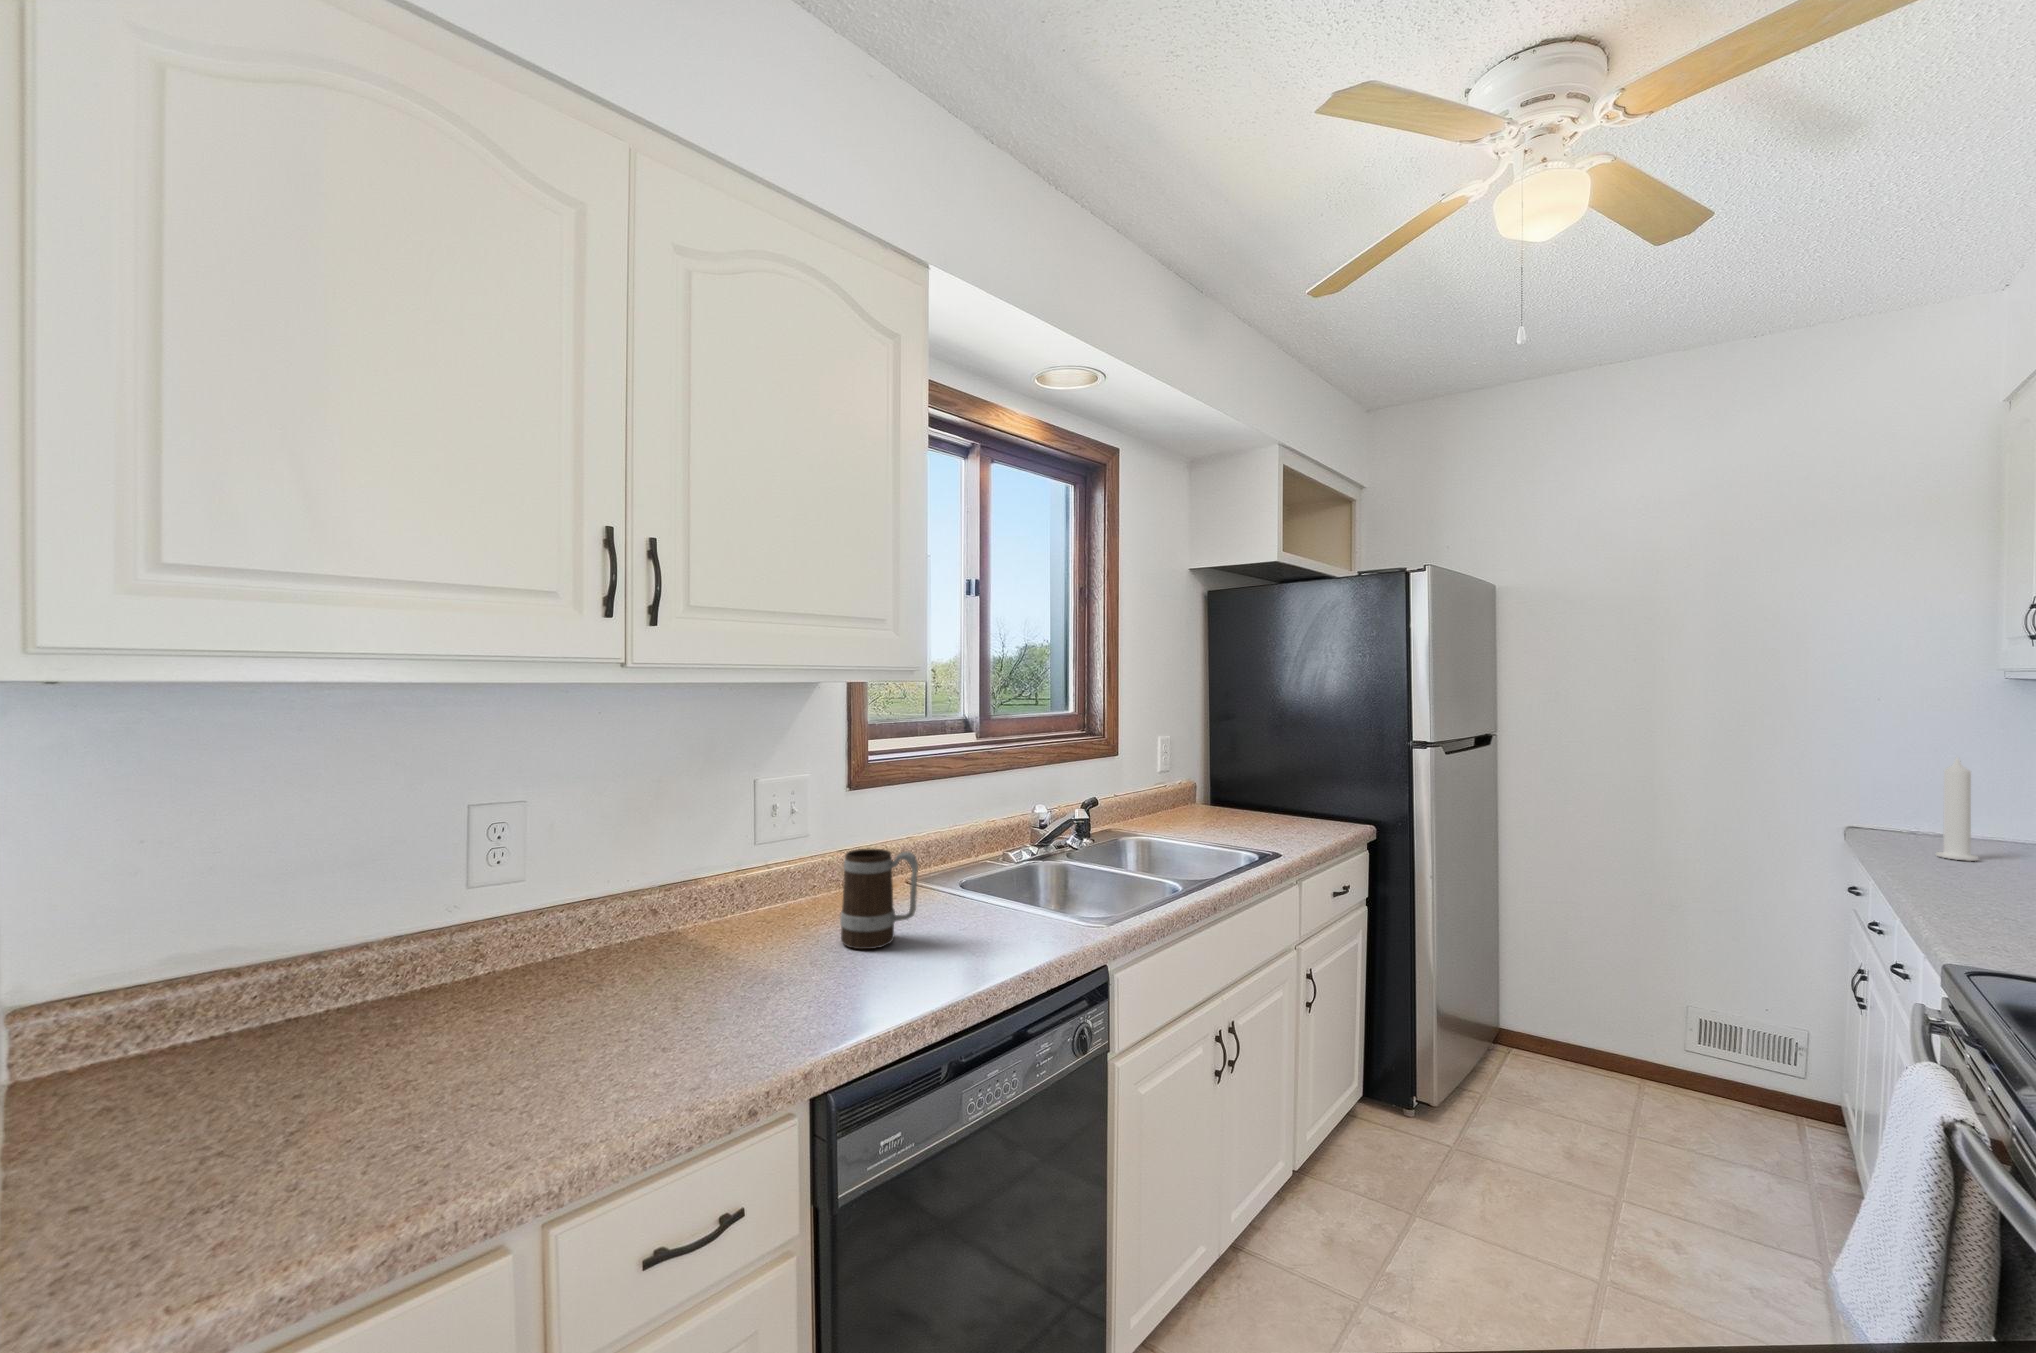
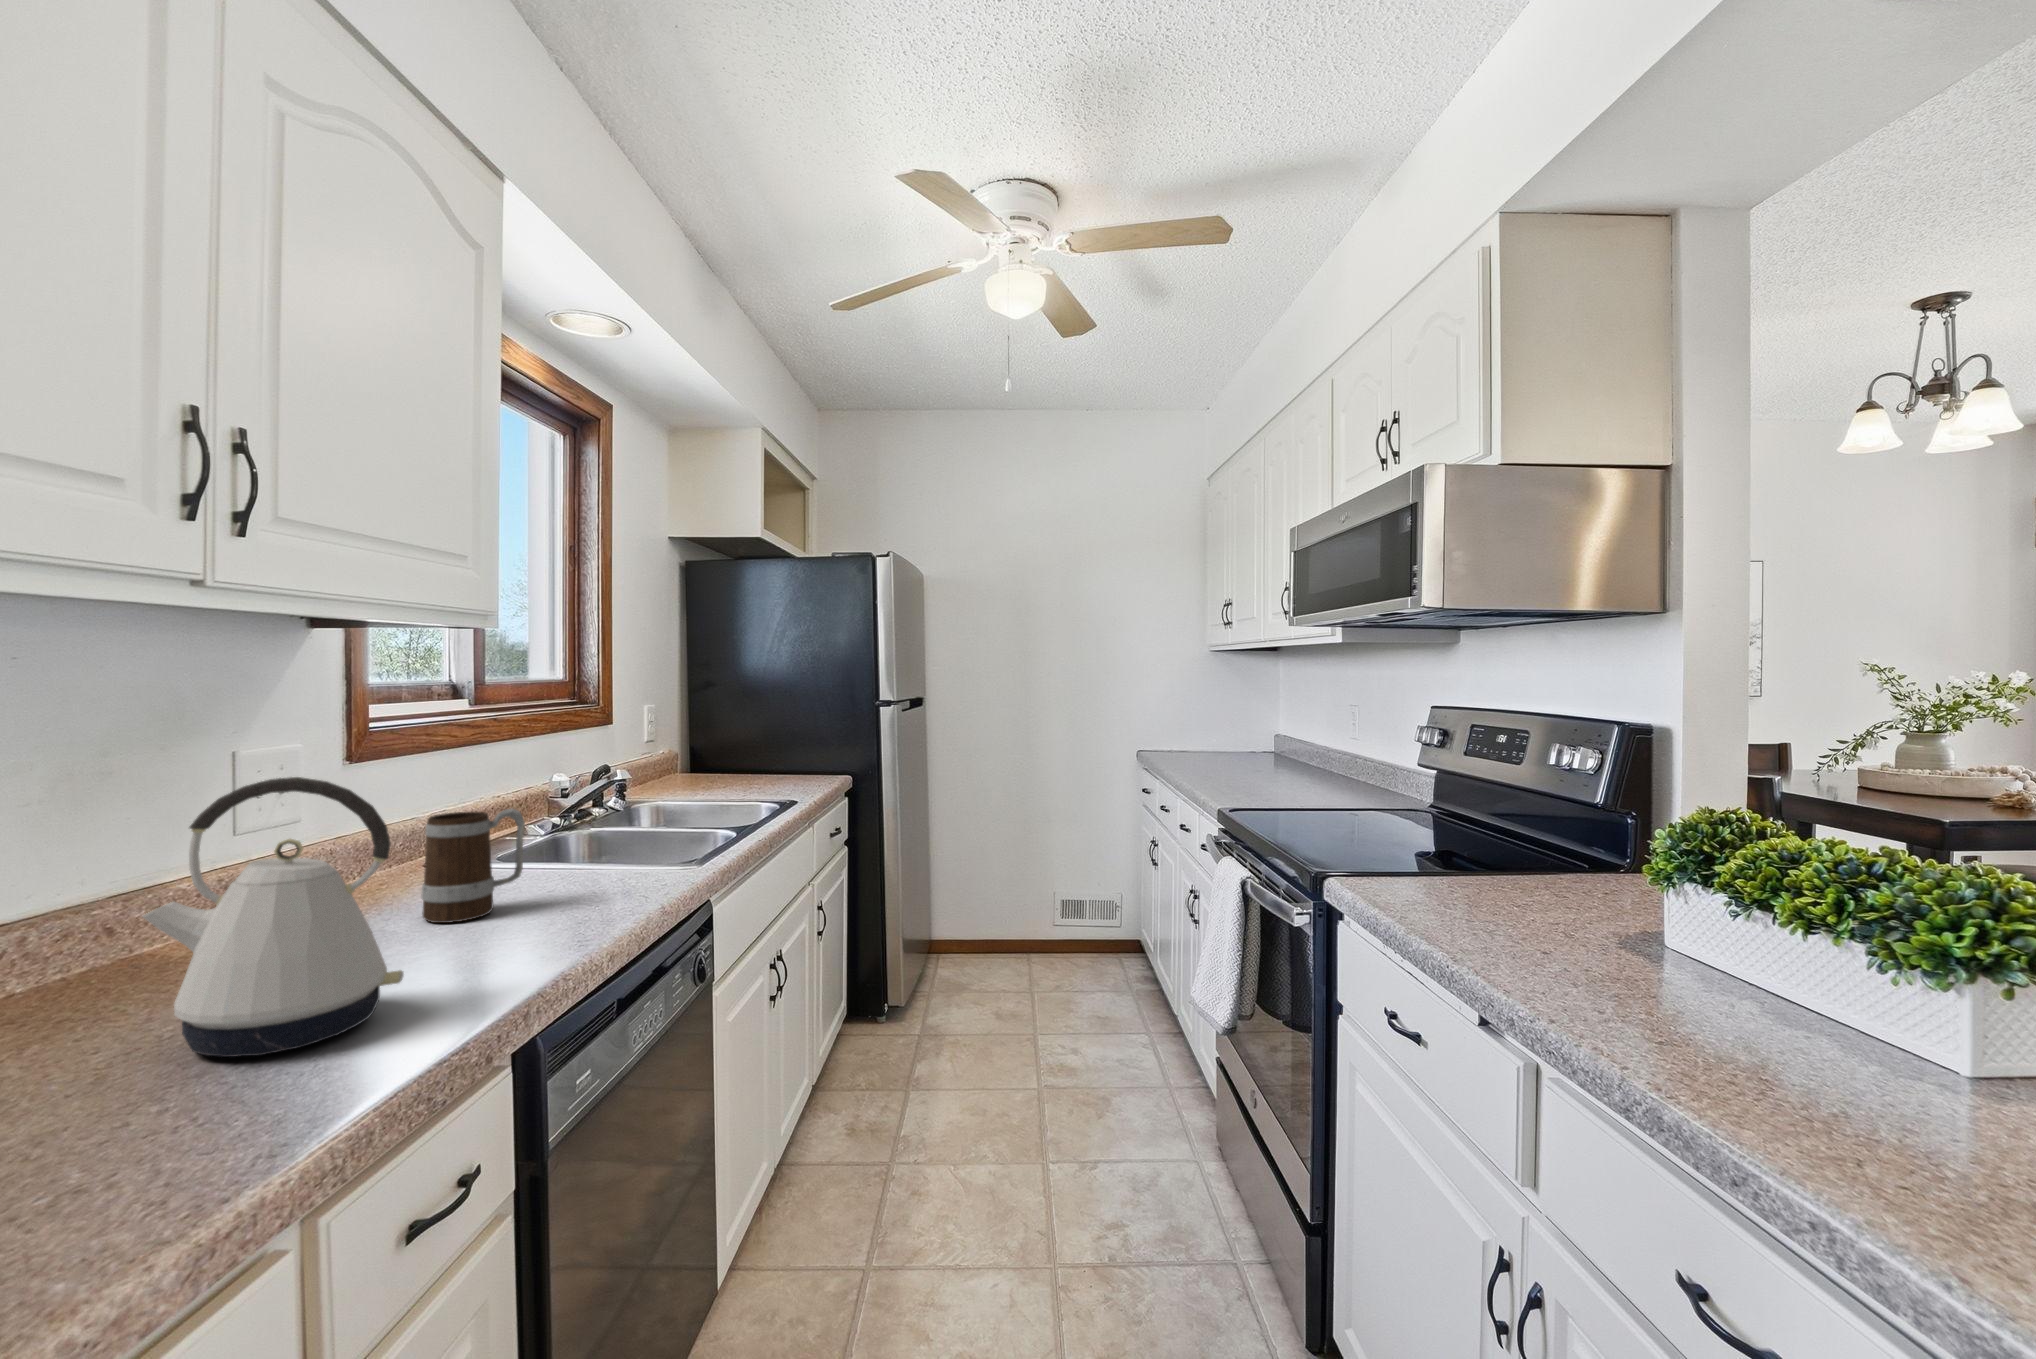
candle: present [1936,757,1978,861] -> none [1172,697,1189,760]
kettle: none [575,828,726,1057] -> present [143,777,404,1057]

